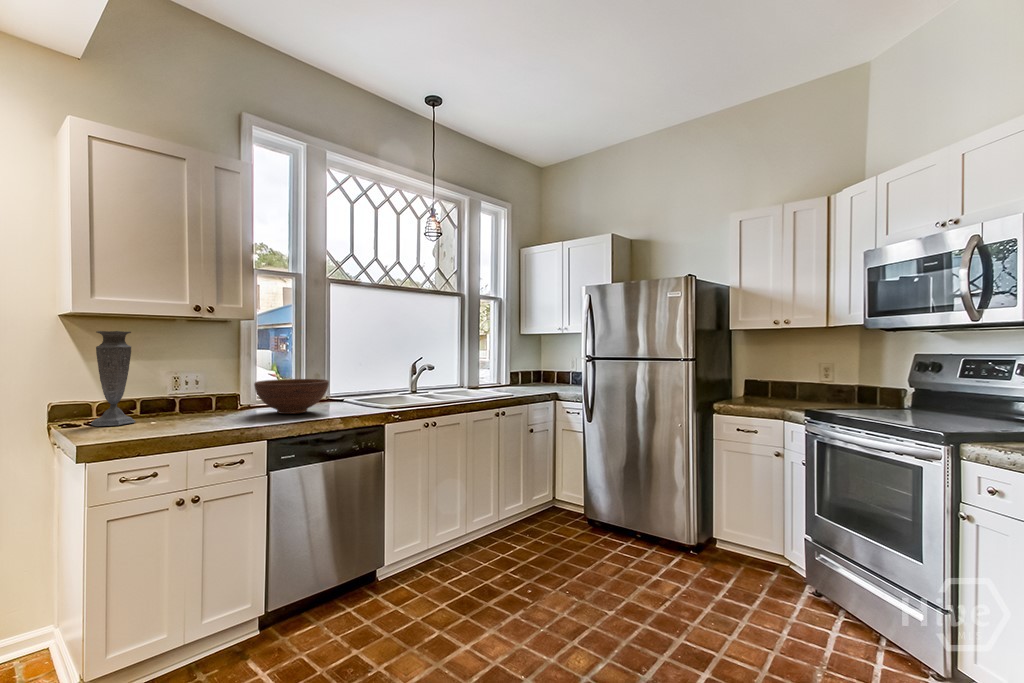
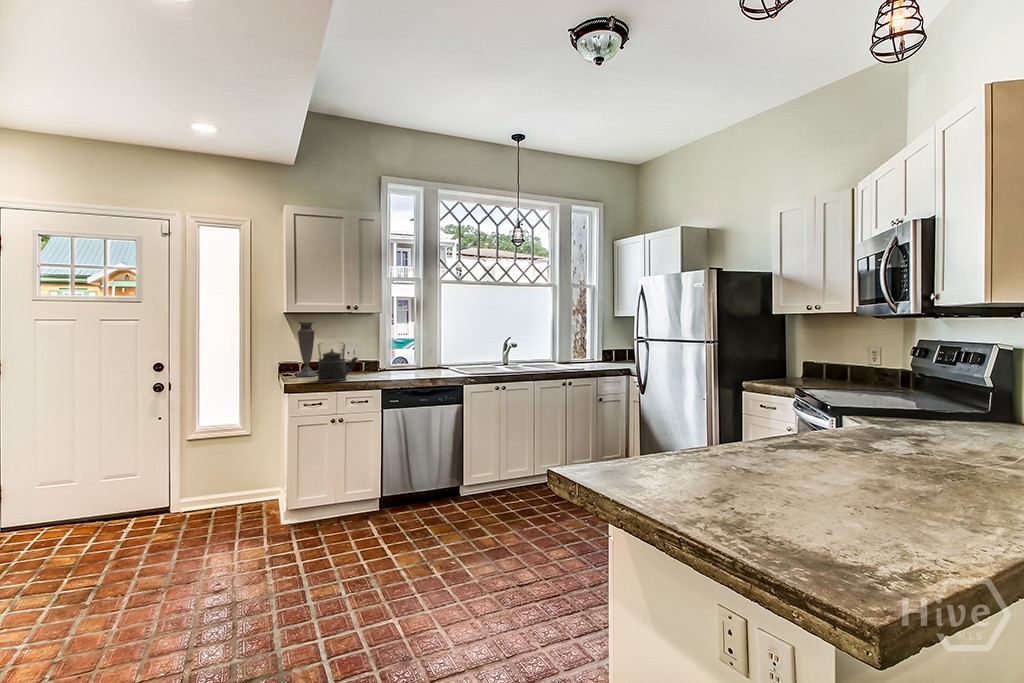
kettle: none [147,365,221,433] -> present [318,343,357,382]
fruit bowl: present [254,379,329,414] -> none [382,352,428,375]

